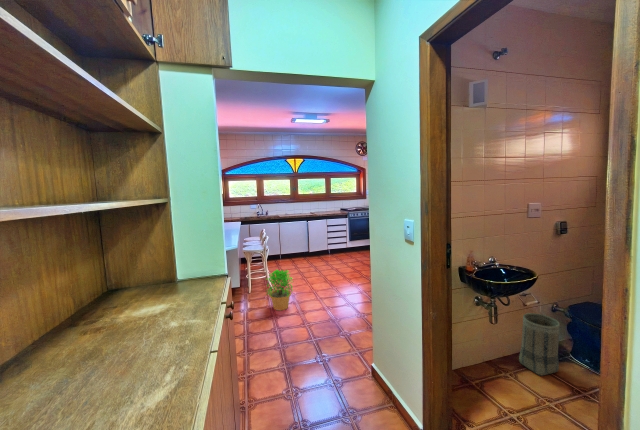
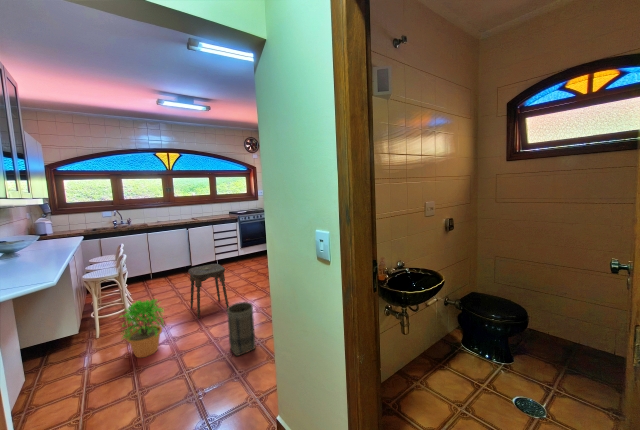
stool: none [309,250,338,292] -> present [189,264,229,318]
basket: present [519,313,560,376] -> present [227,302,255,356]

